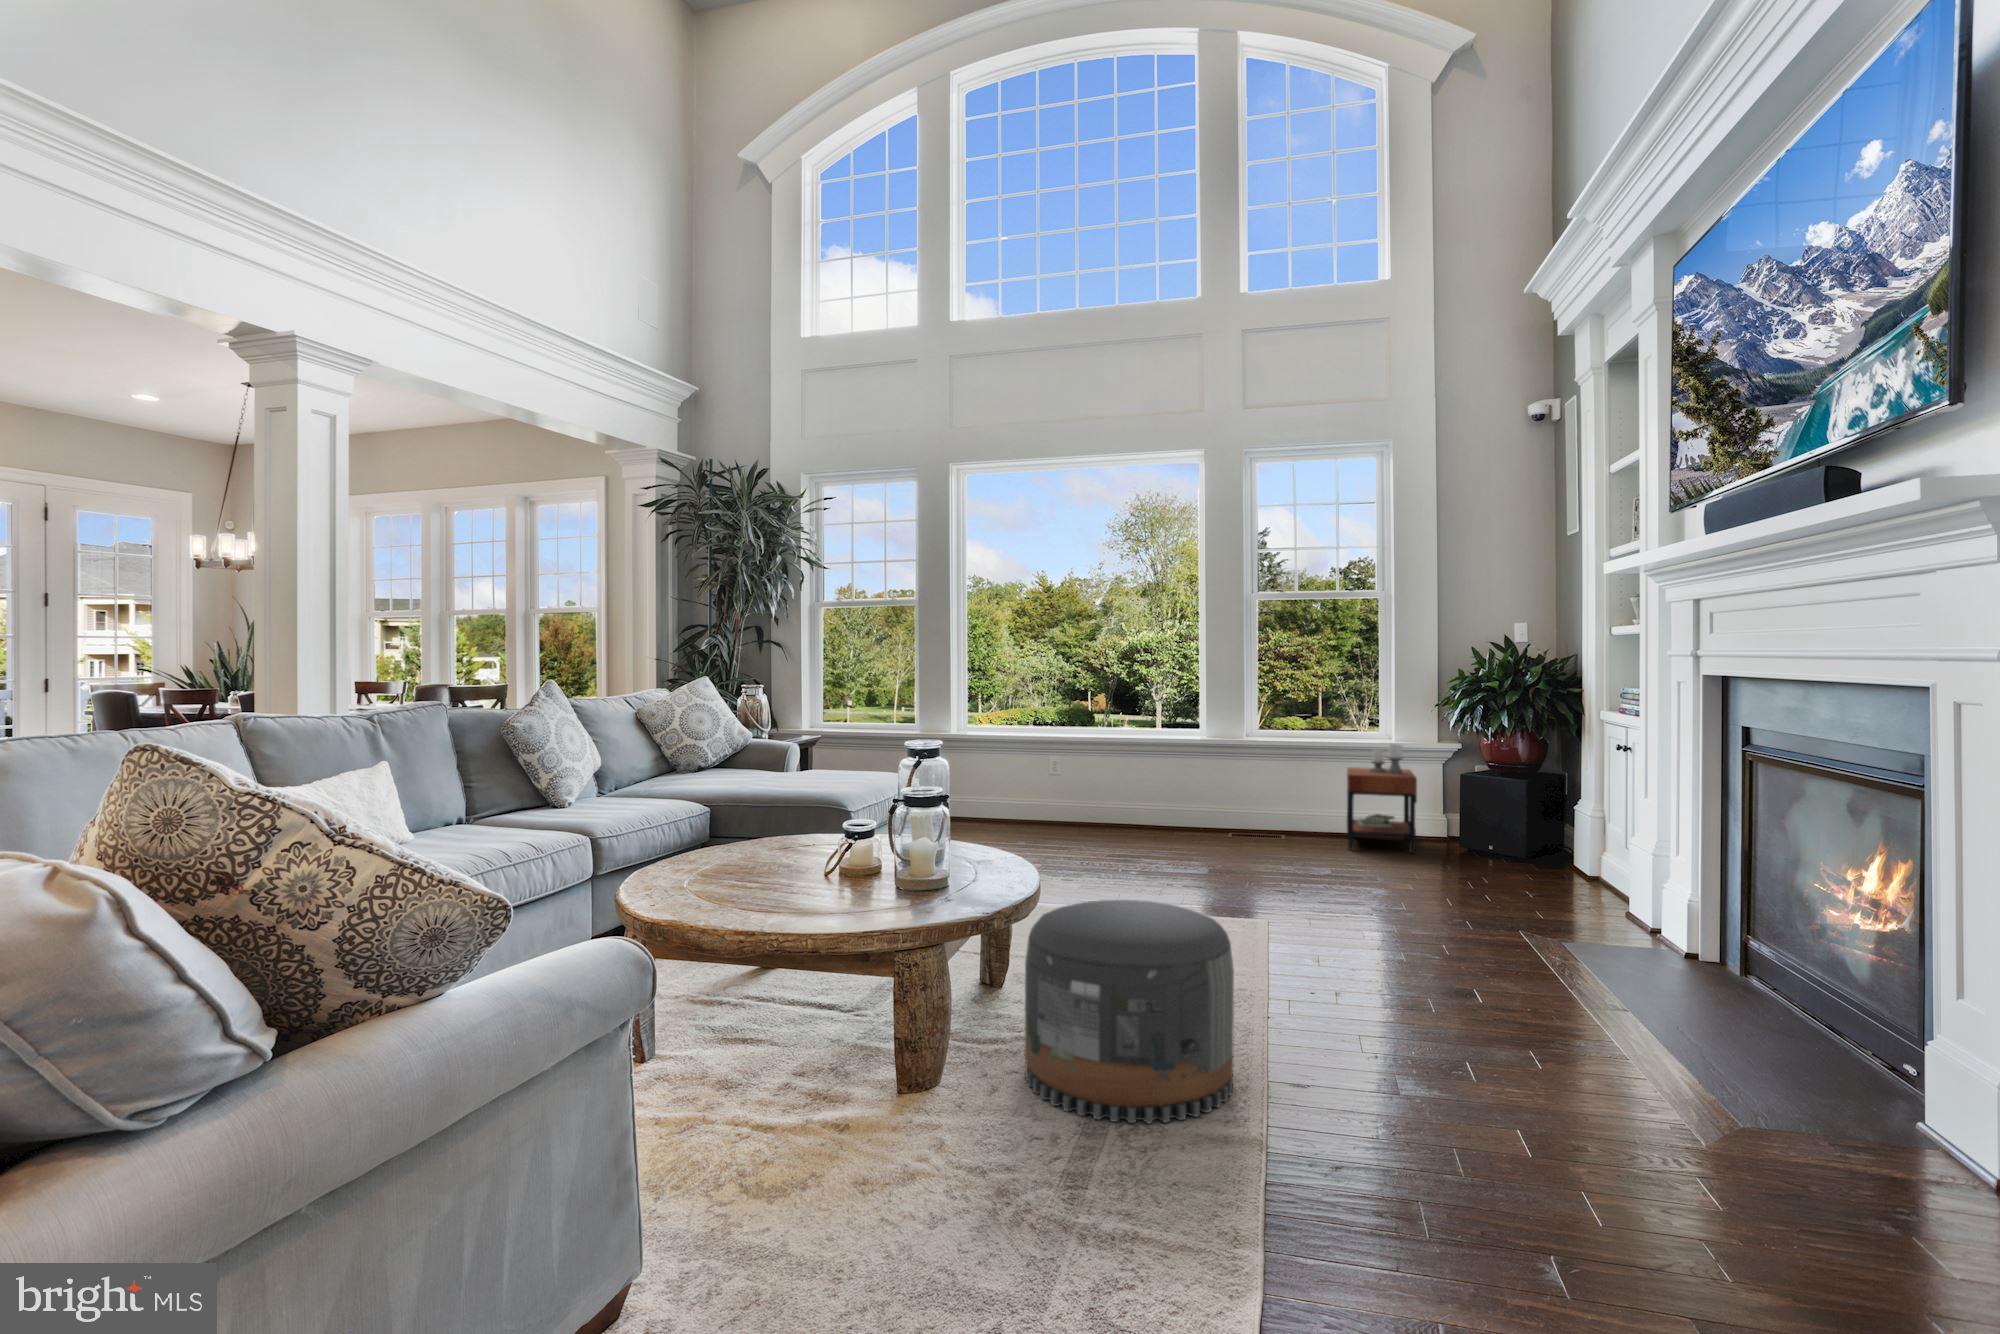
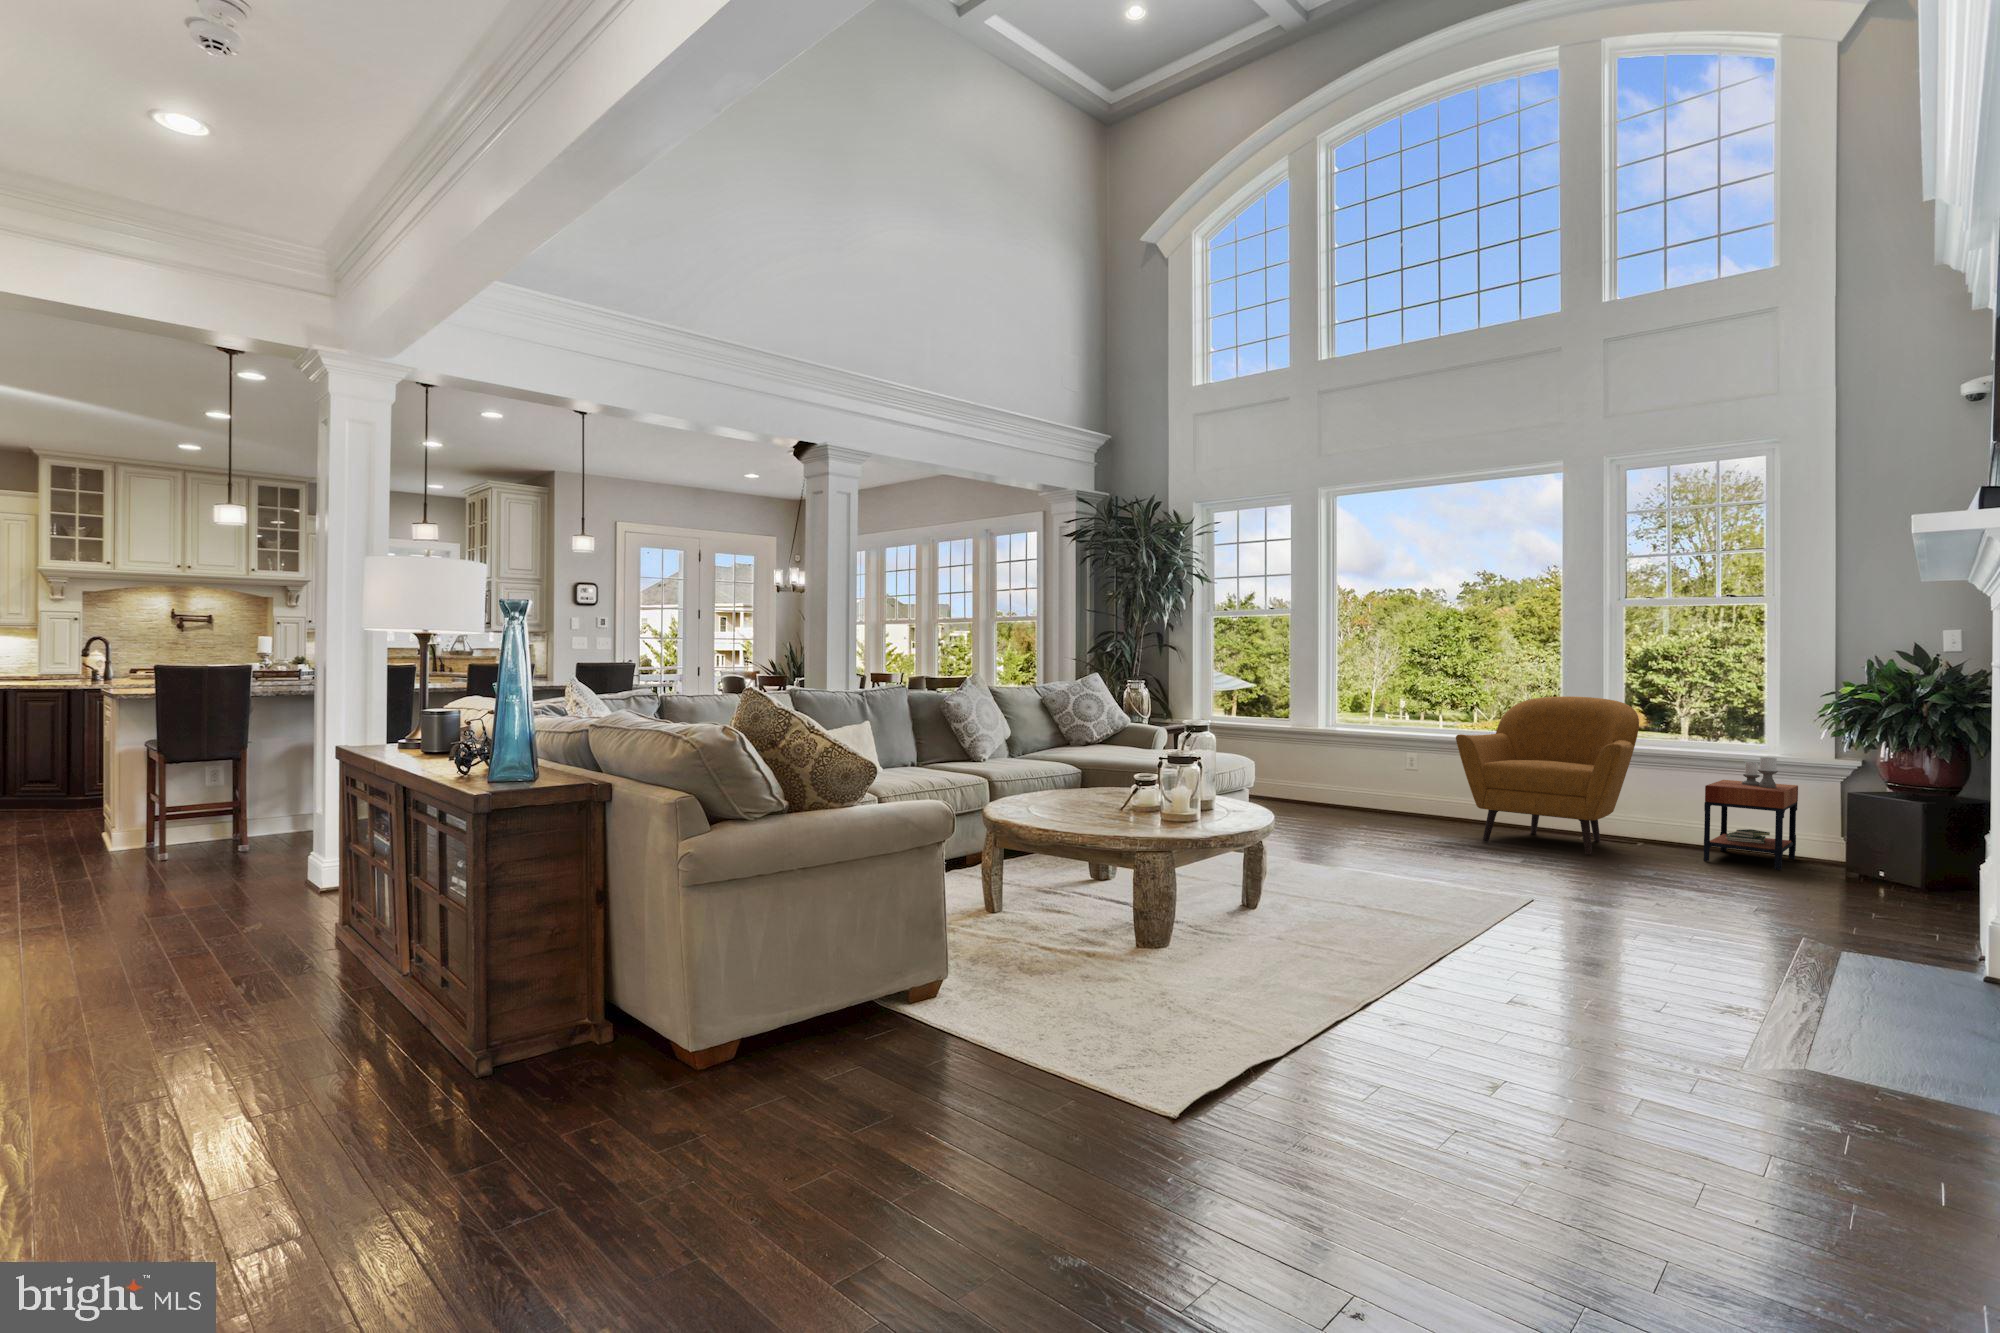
armchair: none [1122,690,1287,854] -> present [1456,696,1639,854]
pouf: present [1025,900,1234,1123] -> none [1224,837,1379,983]

